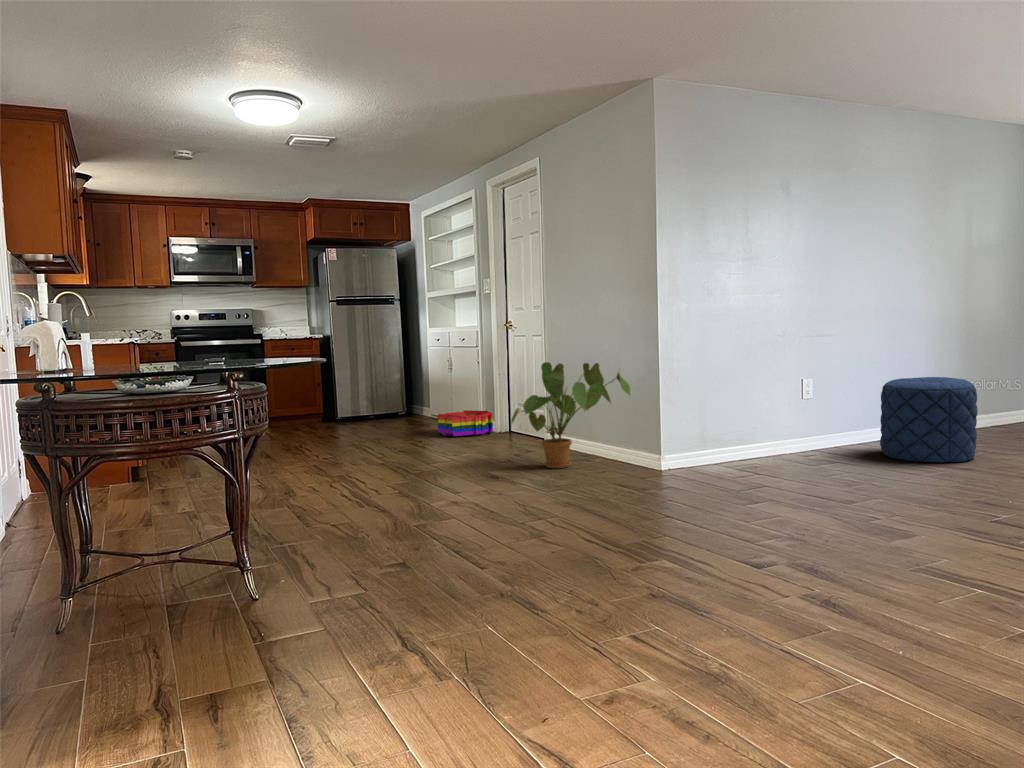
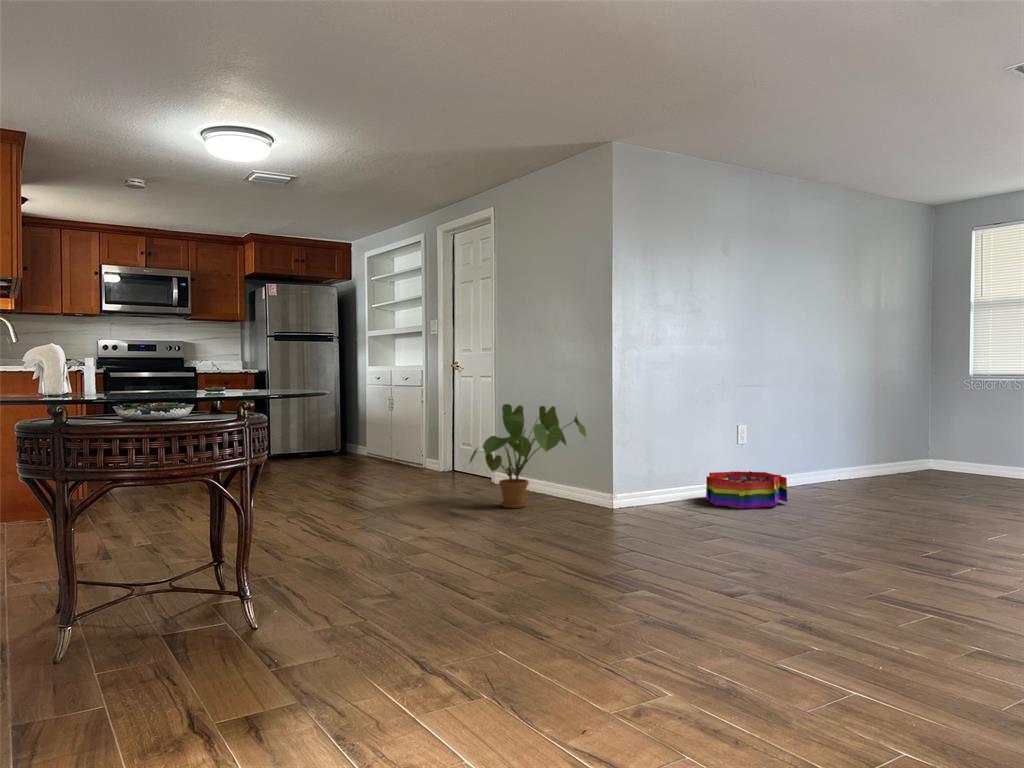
pouf: present [880,377,978,463] -> none [811,428,896,506]
storage bin: present [438,410,493,436] -> present [706,471,787,509]

